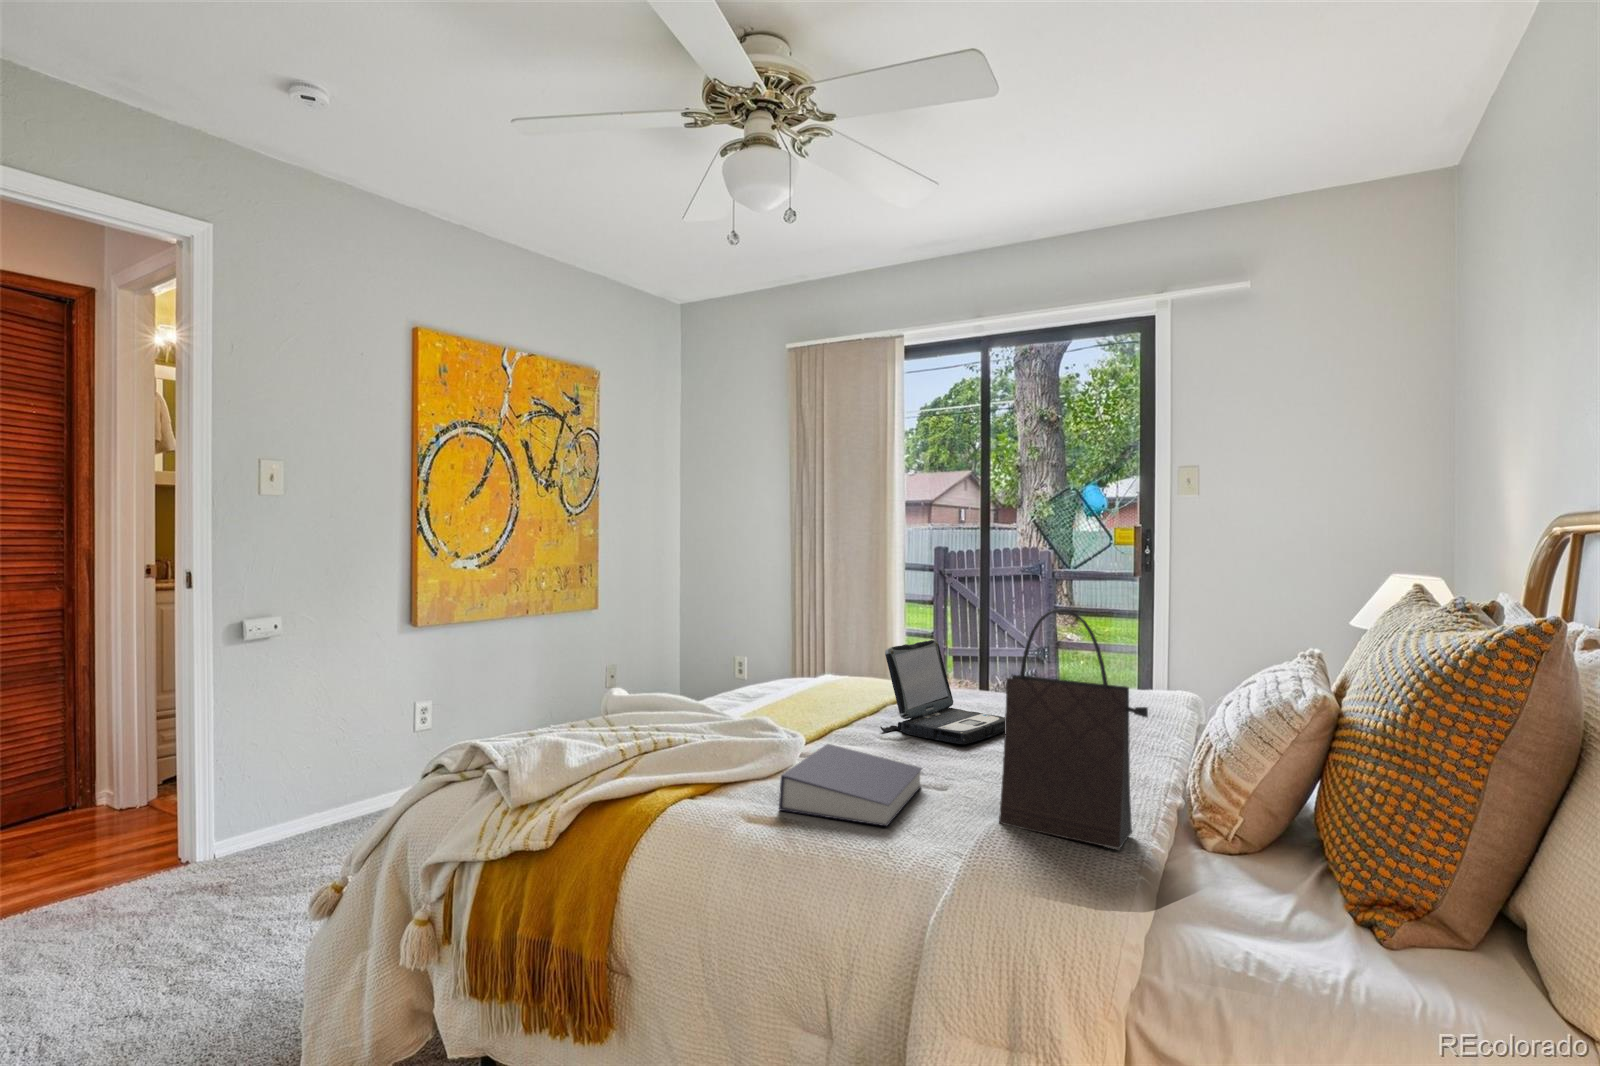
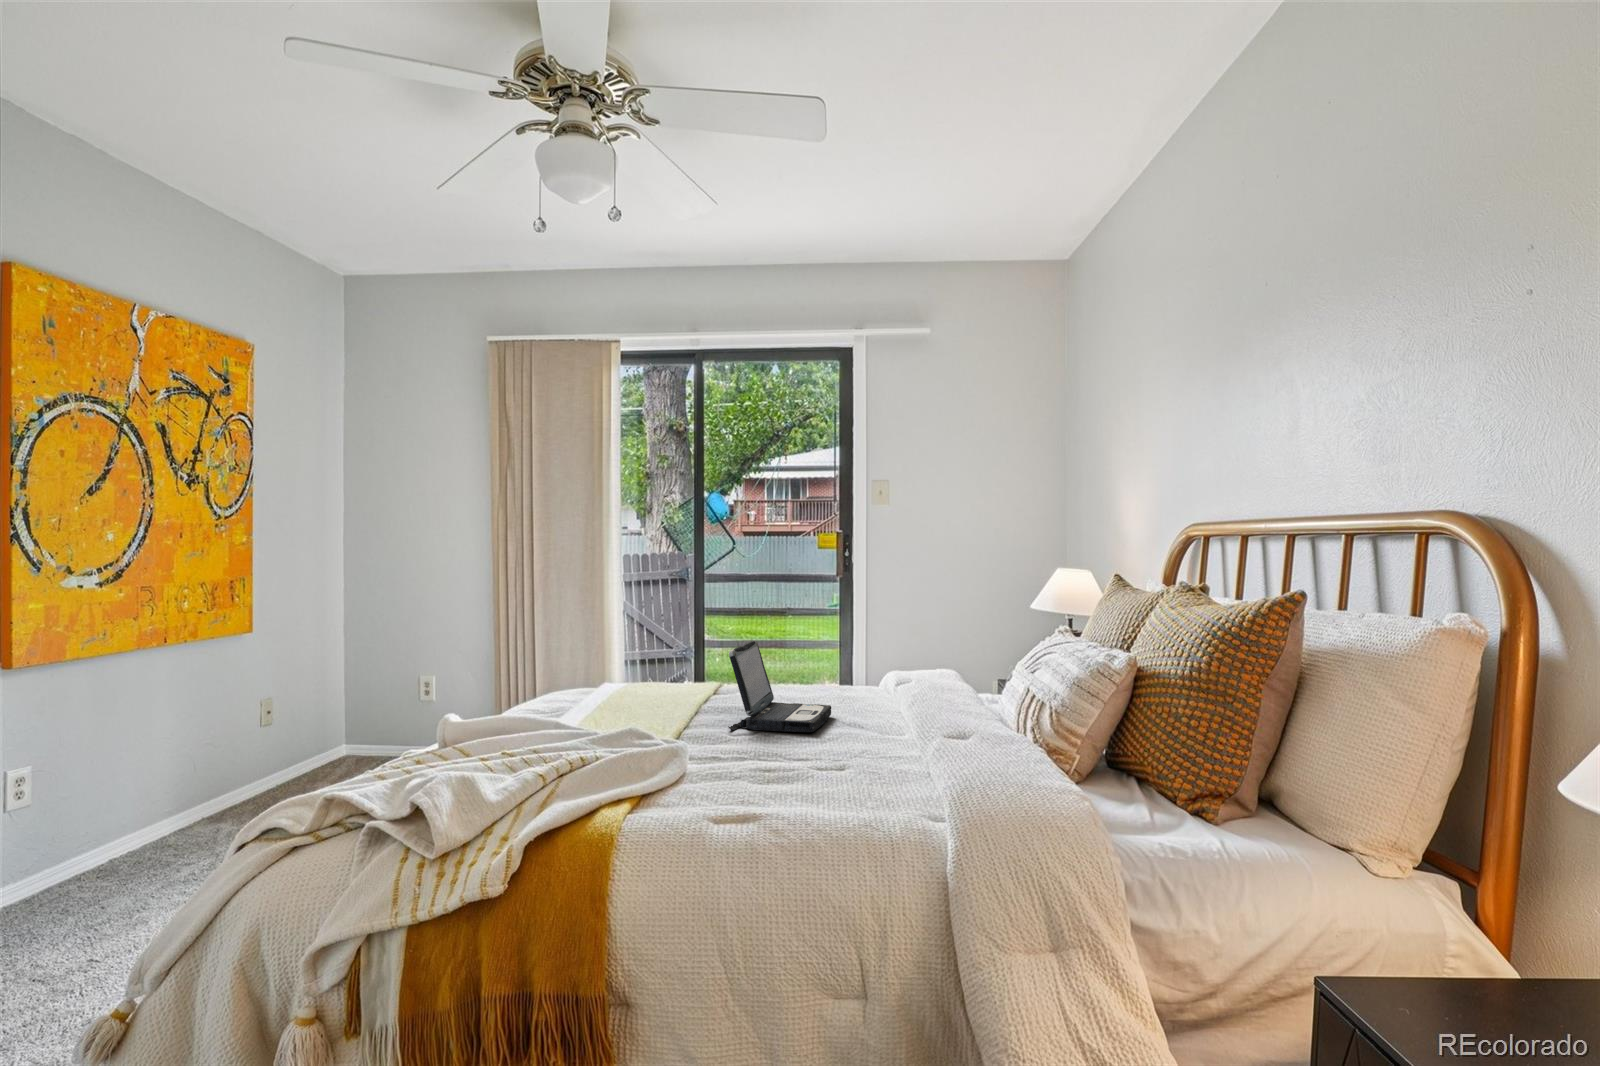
handbag: present [999,609,1148,849] -> none [950,603,1062,787]
book: present [779,744,922,826] -> none [729,744,840,810]

